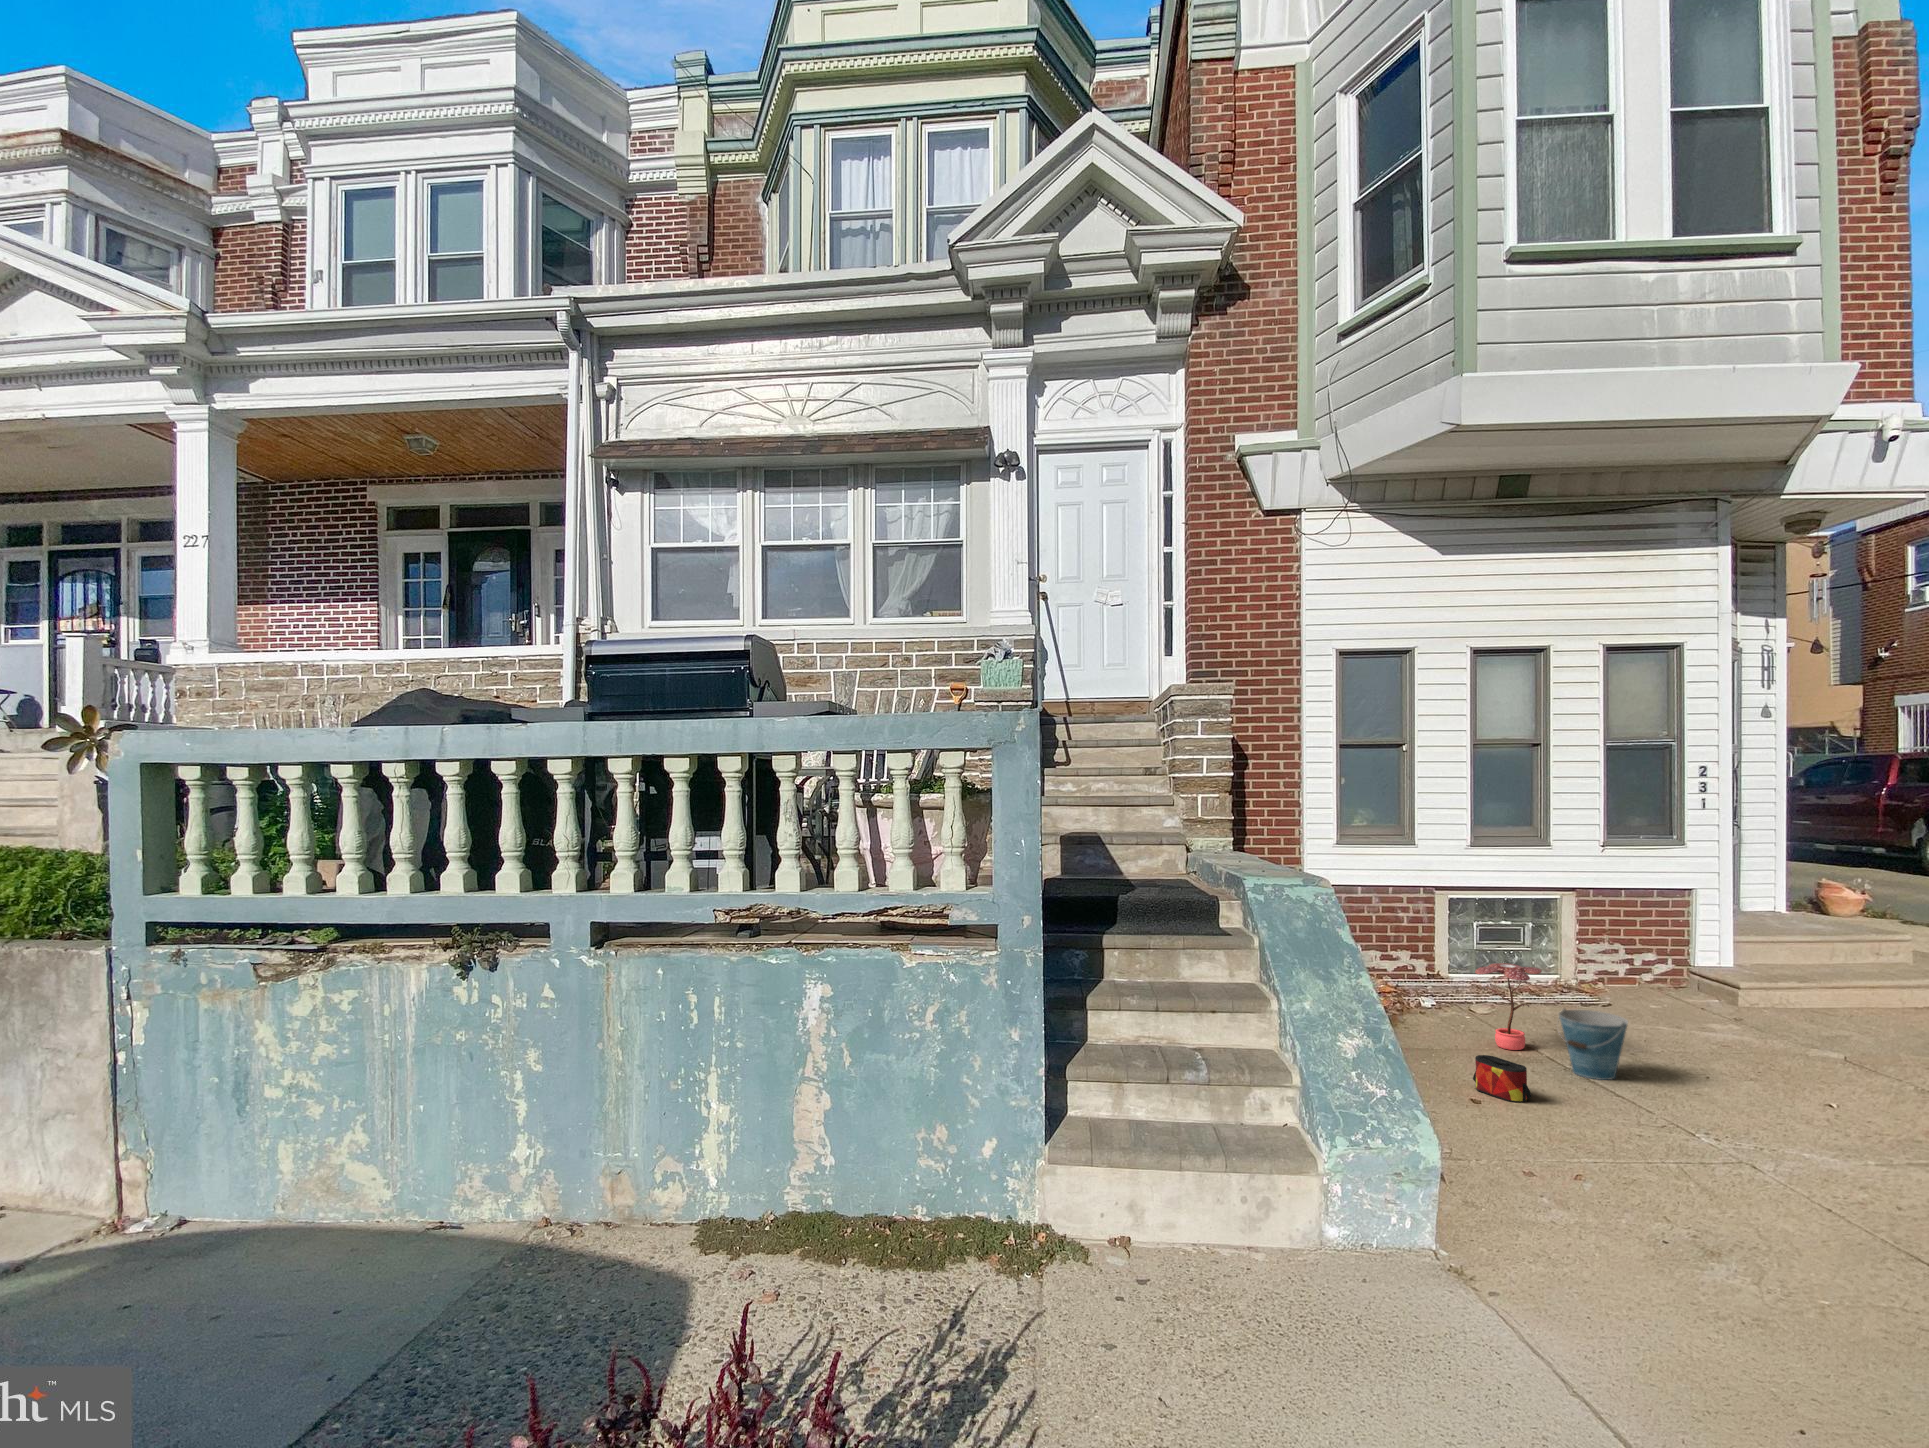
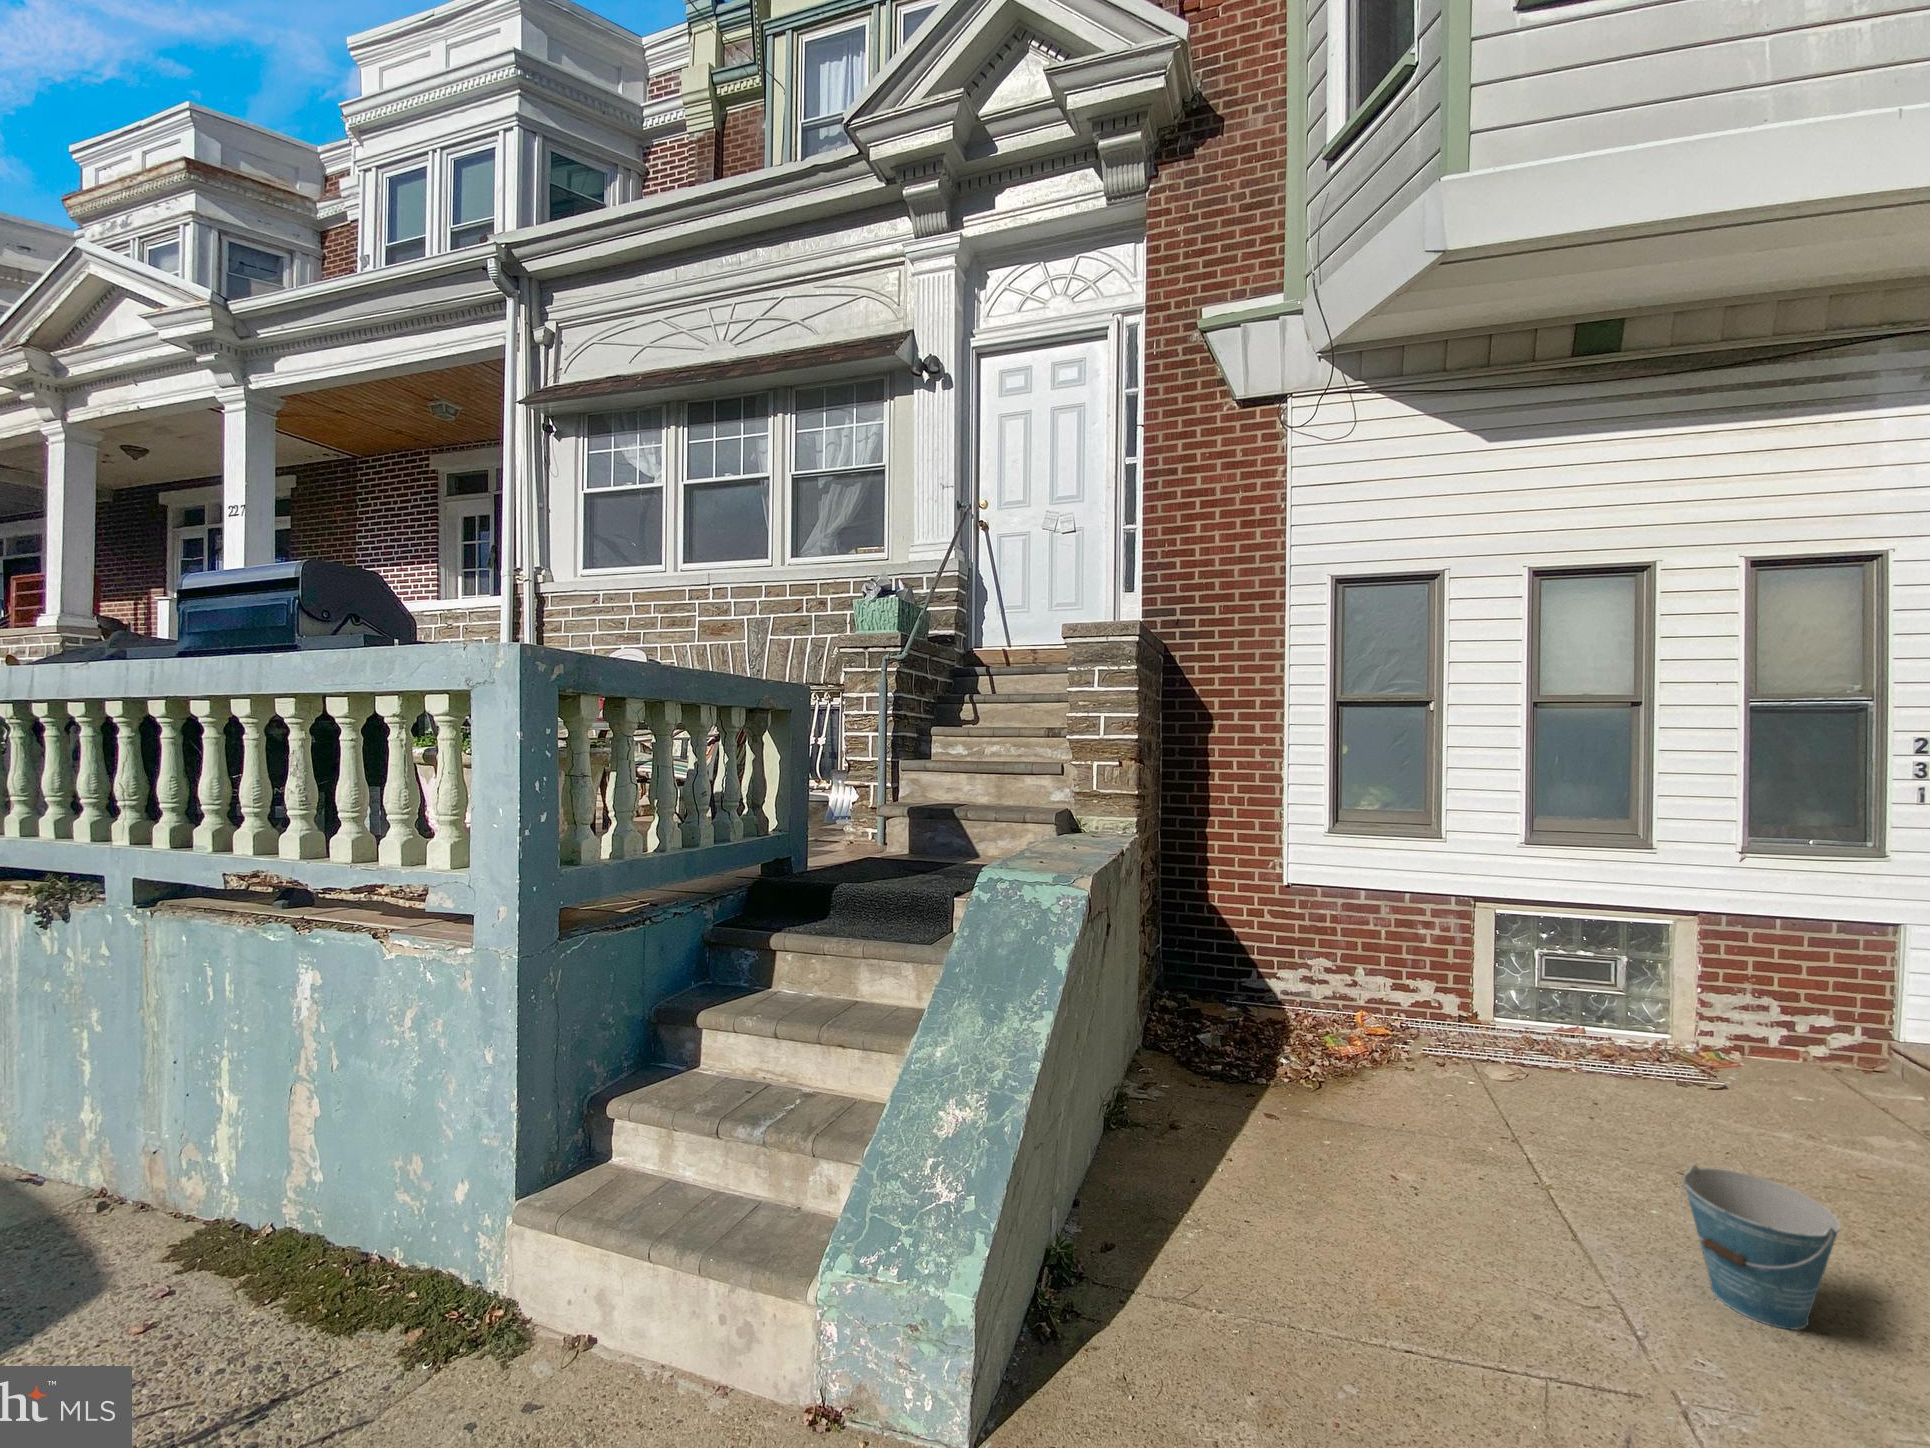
potted plant: present [1475,963,1542,1050] -> none [1522,1049,1646,1207]
bag: present [1473,1055,1531,1103] -> none [1505,1260,1629,1392]

